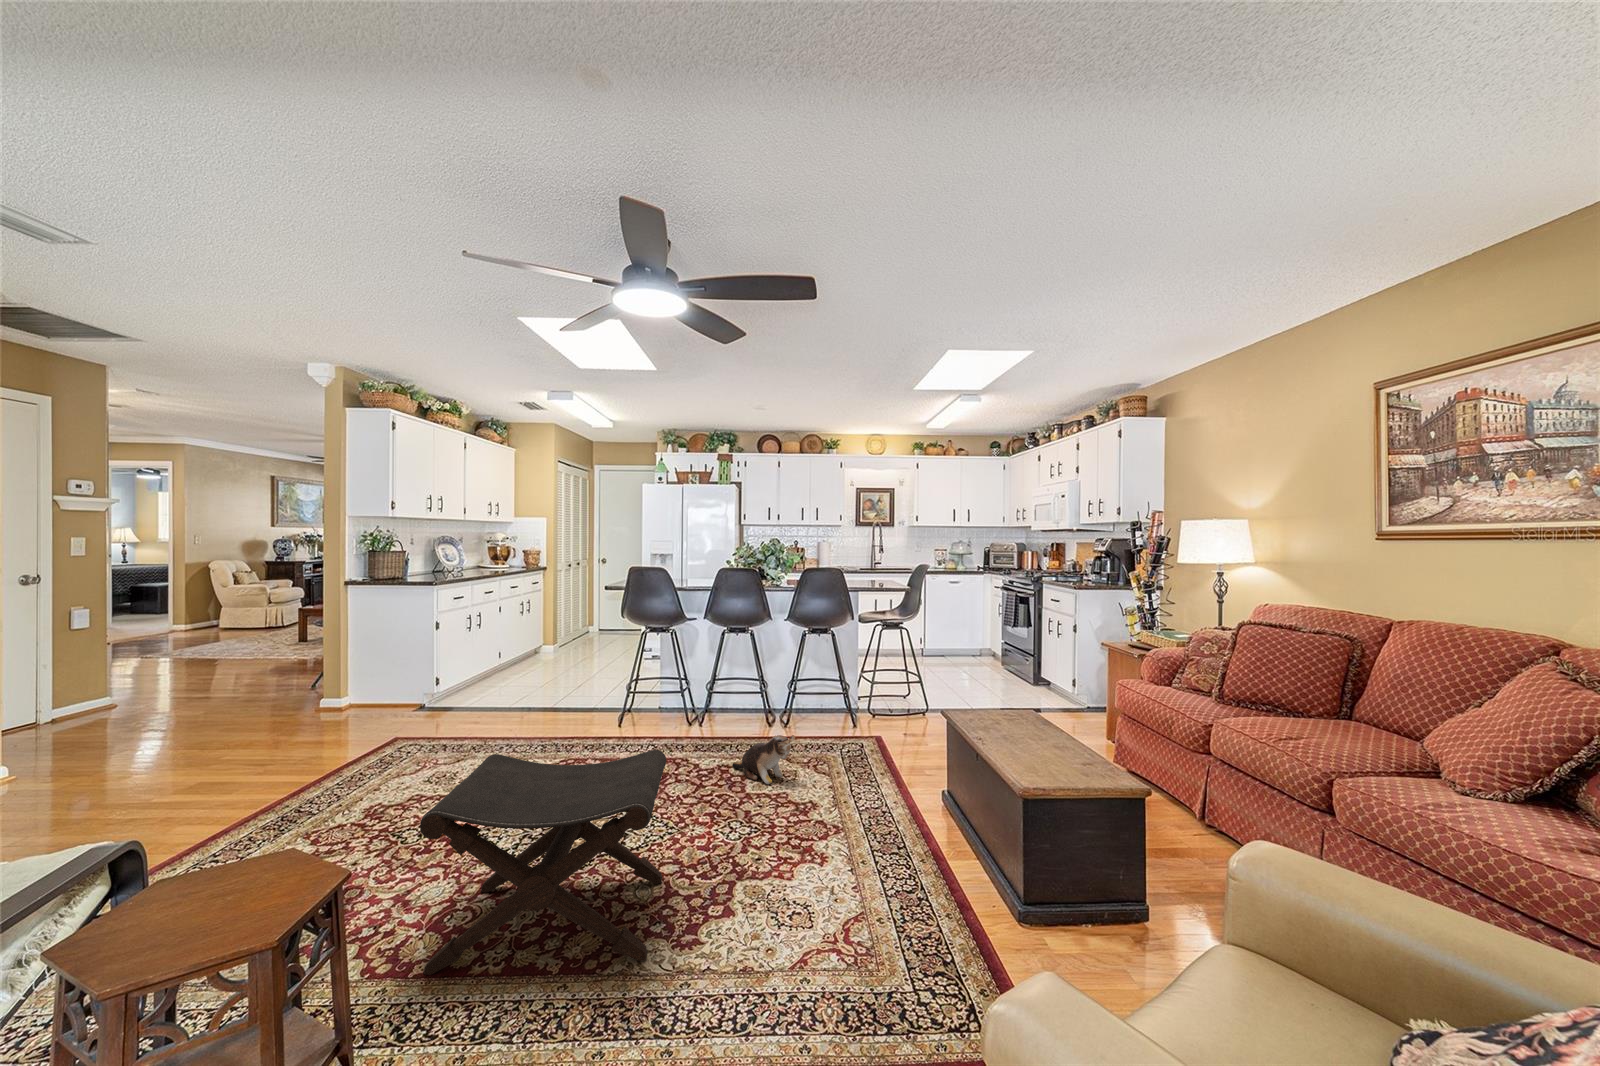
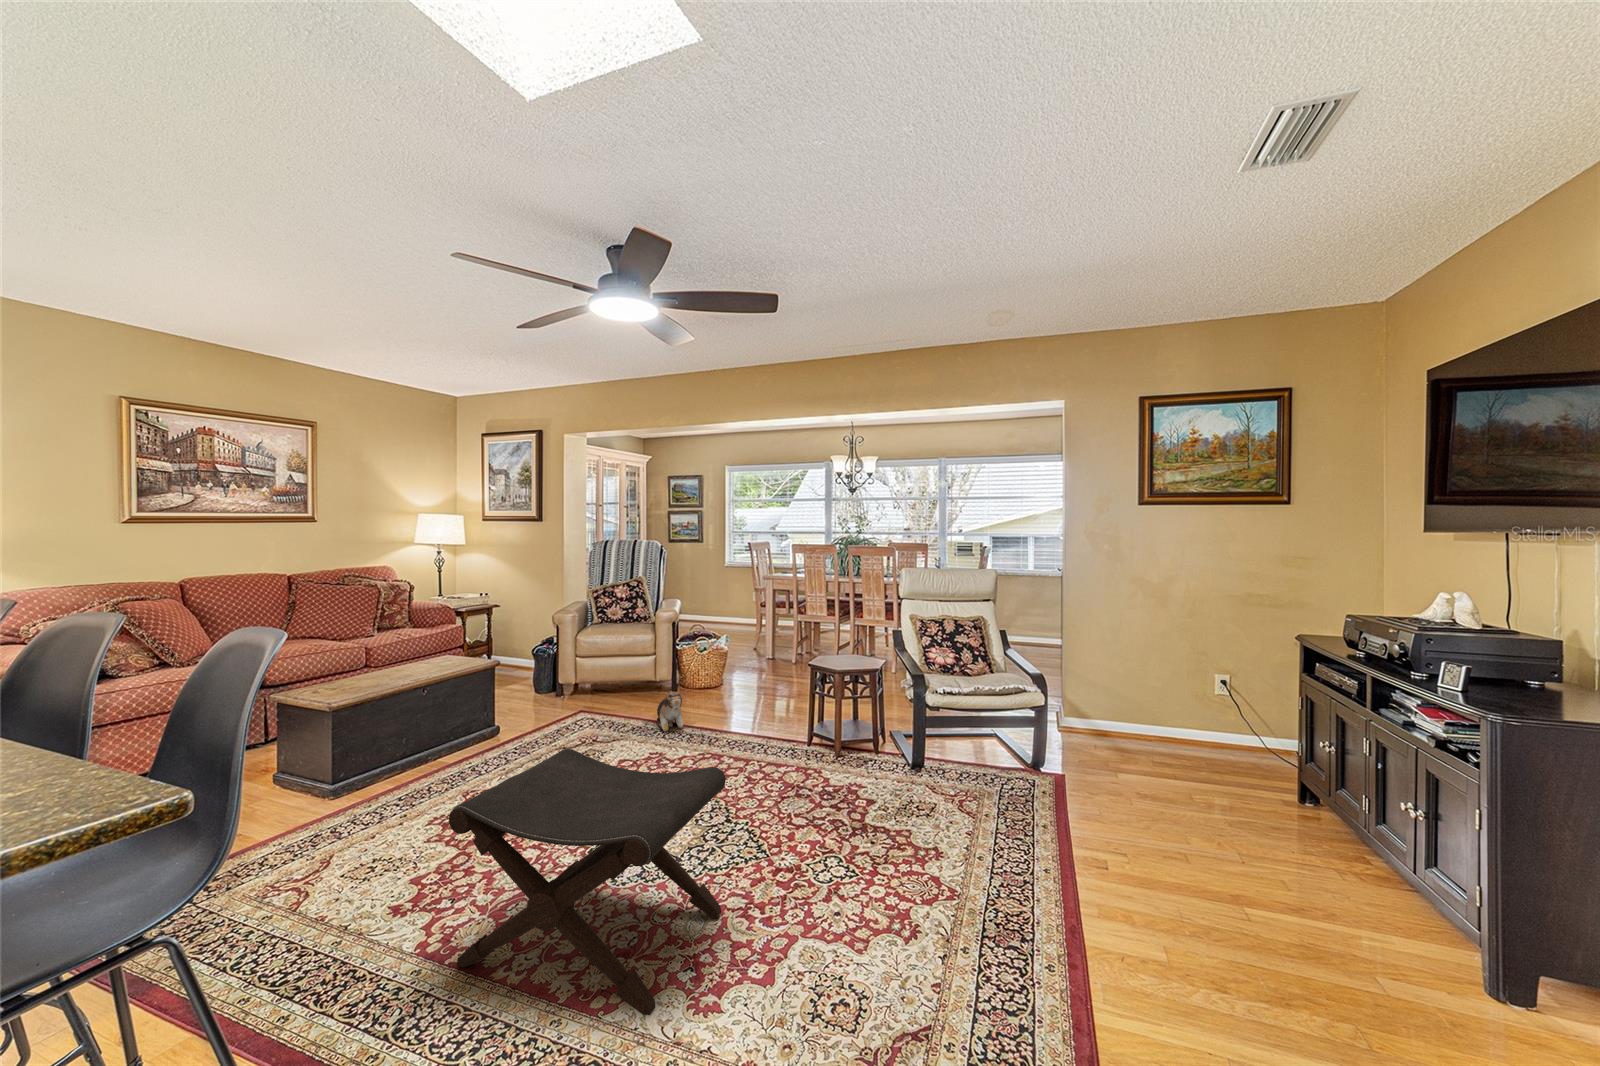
plush toy: present [732,735,795,784] -> present [657,691,684,732]

